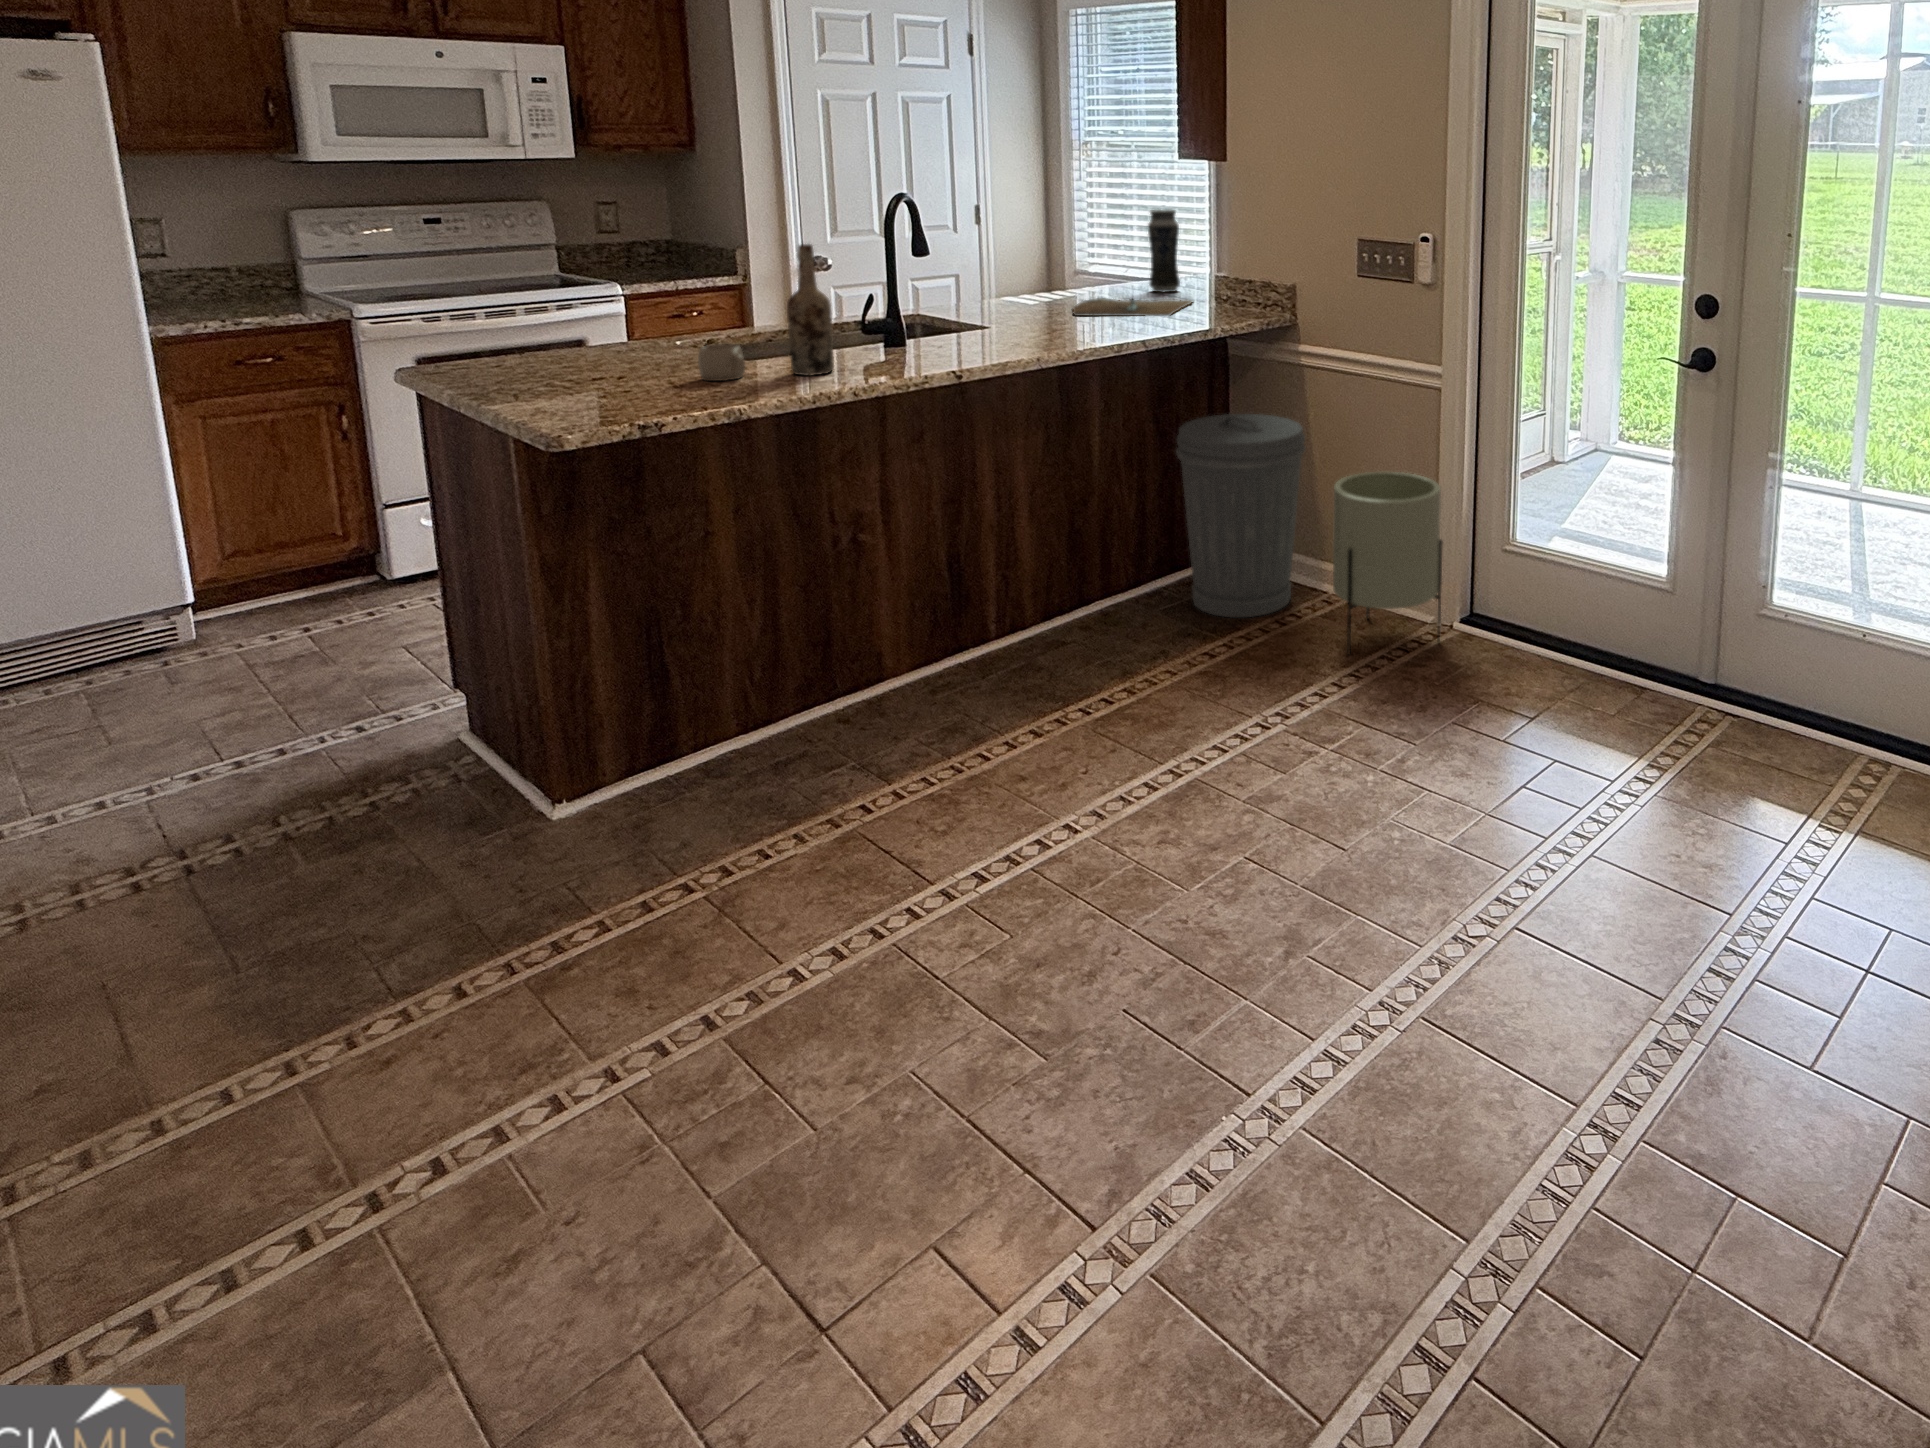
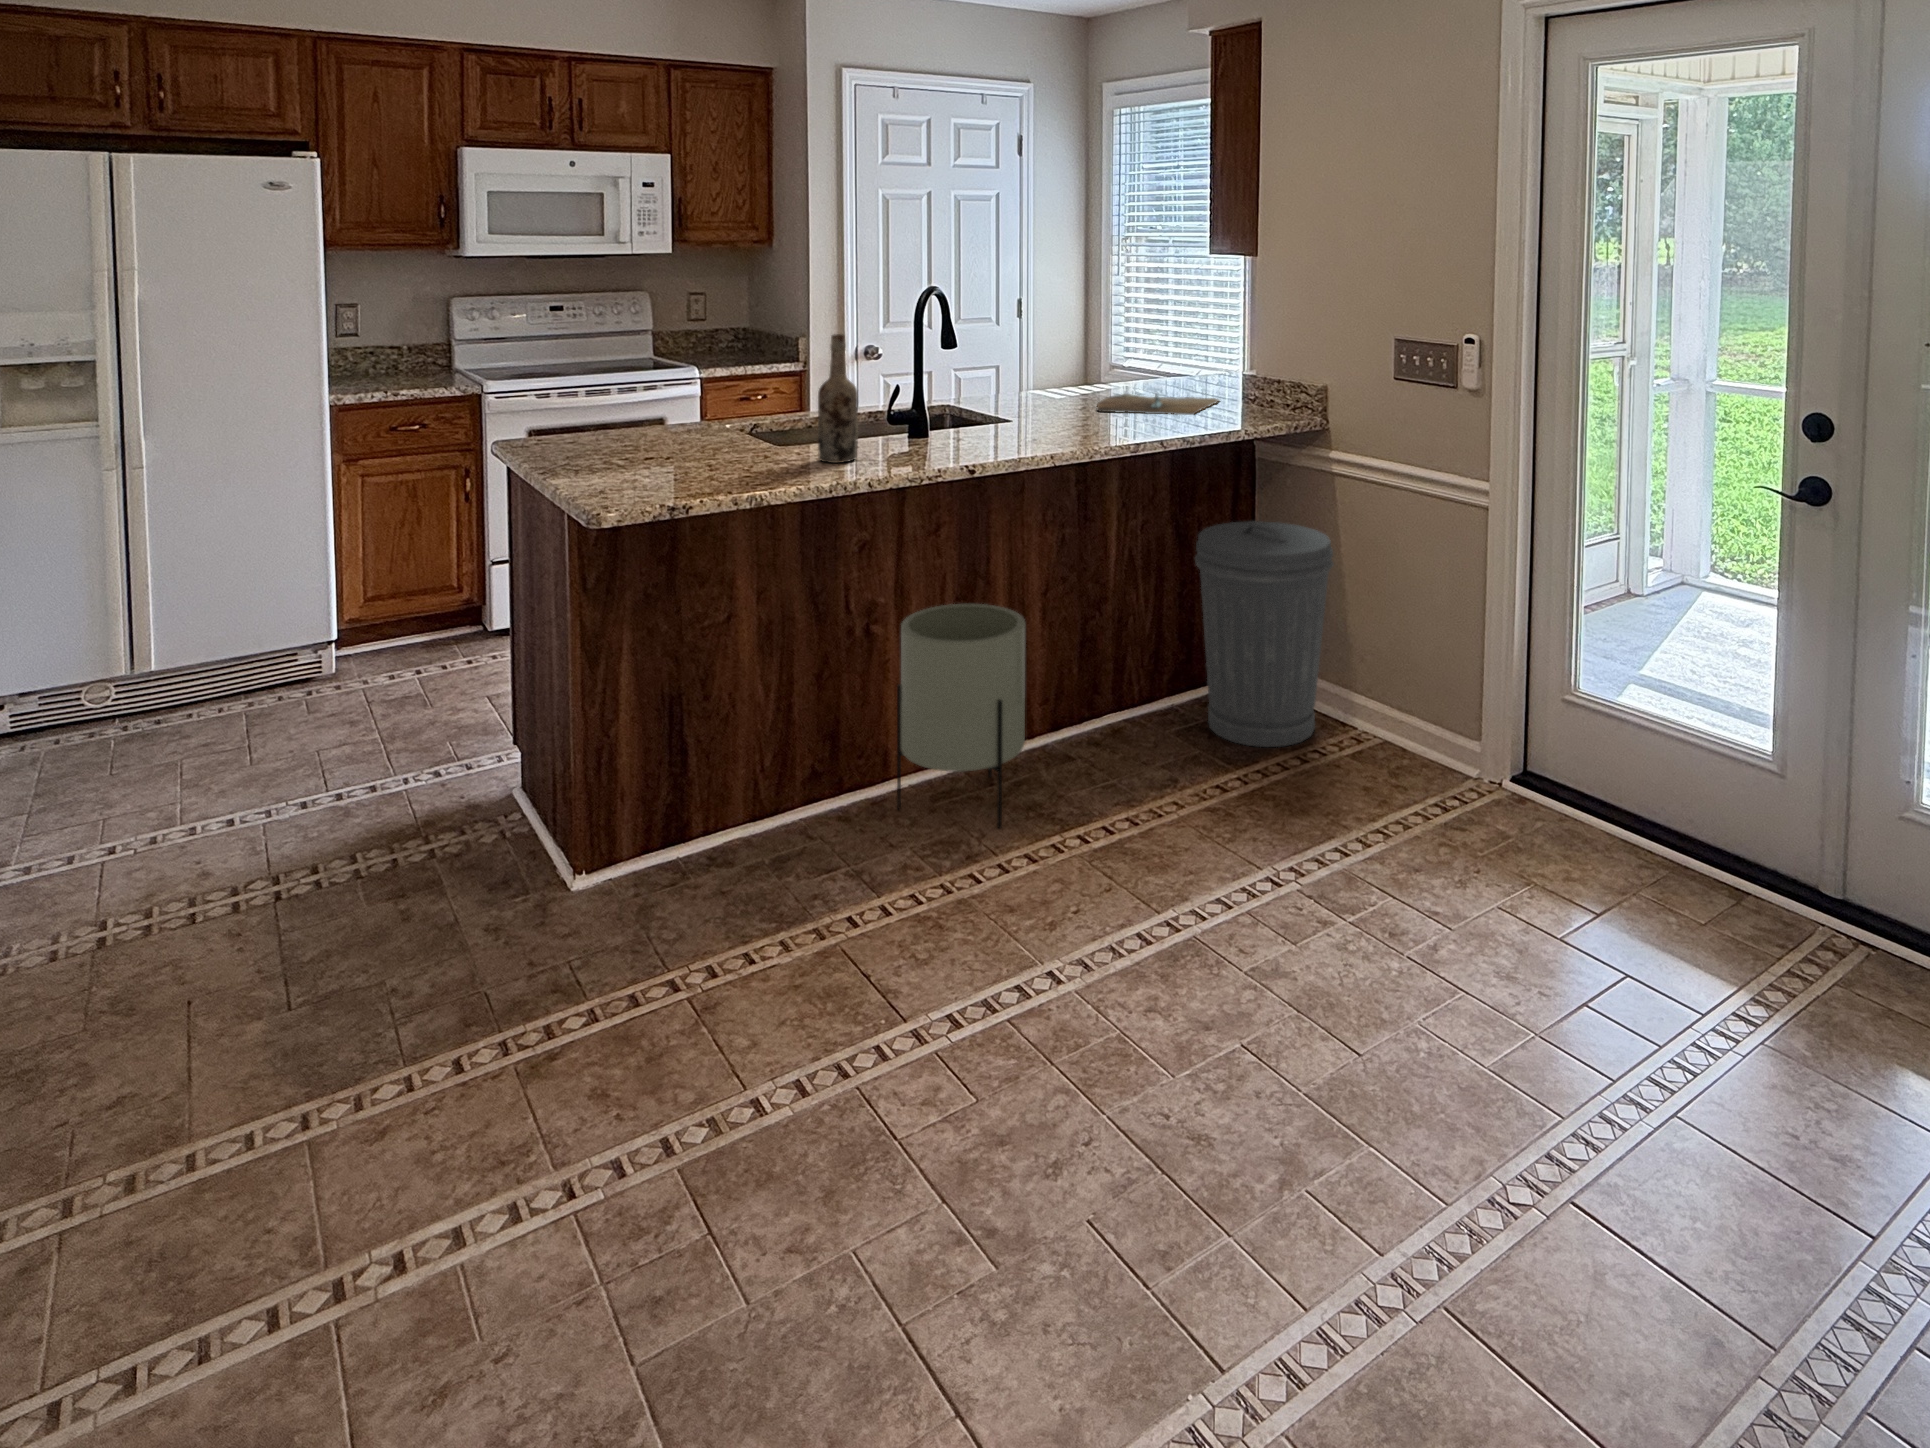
vase: present [1148,210,1180,293] -> none [1177,305,1209,390]
mug: present [698,344,745,381] -> none [736,429,777,465]
planter: present [1333,472,1443,654] -> present [897,604,1025,828]

